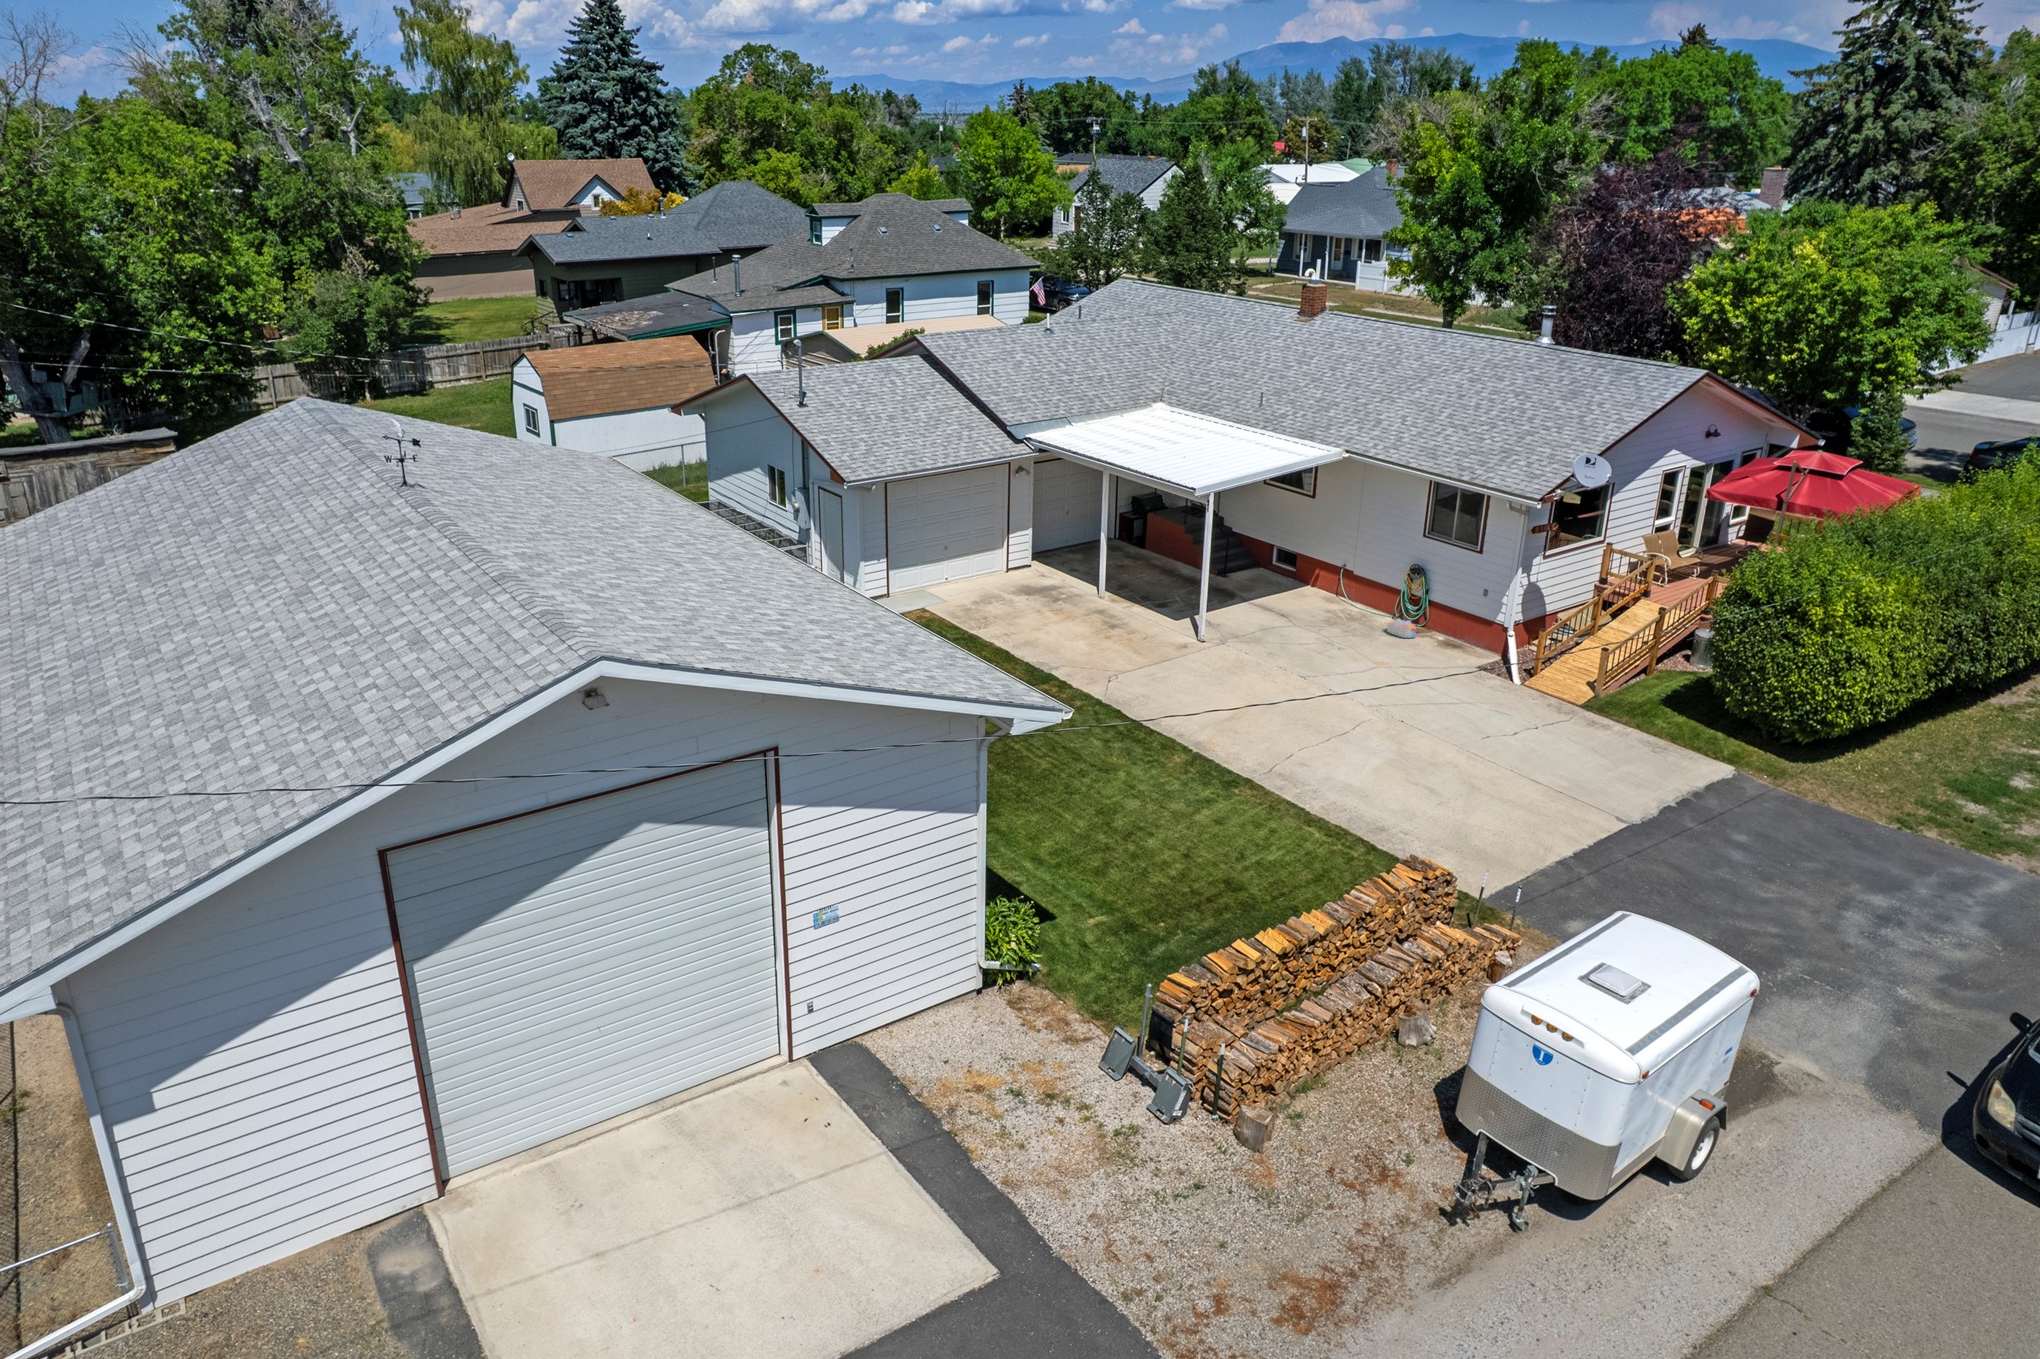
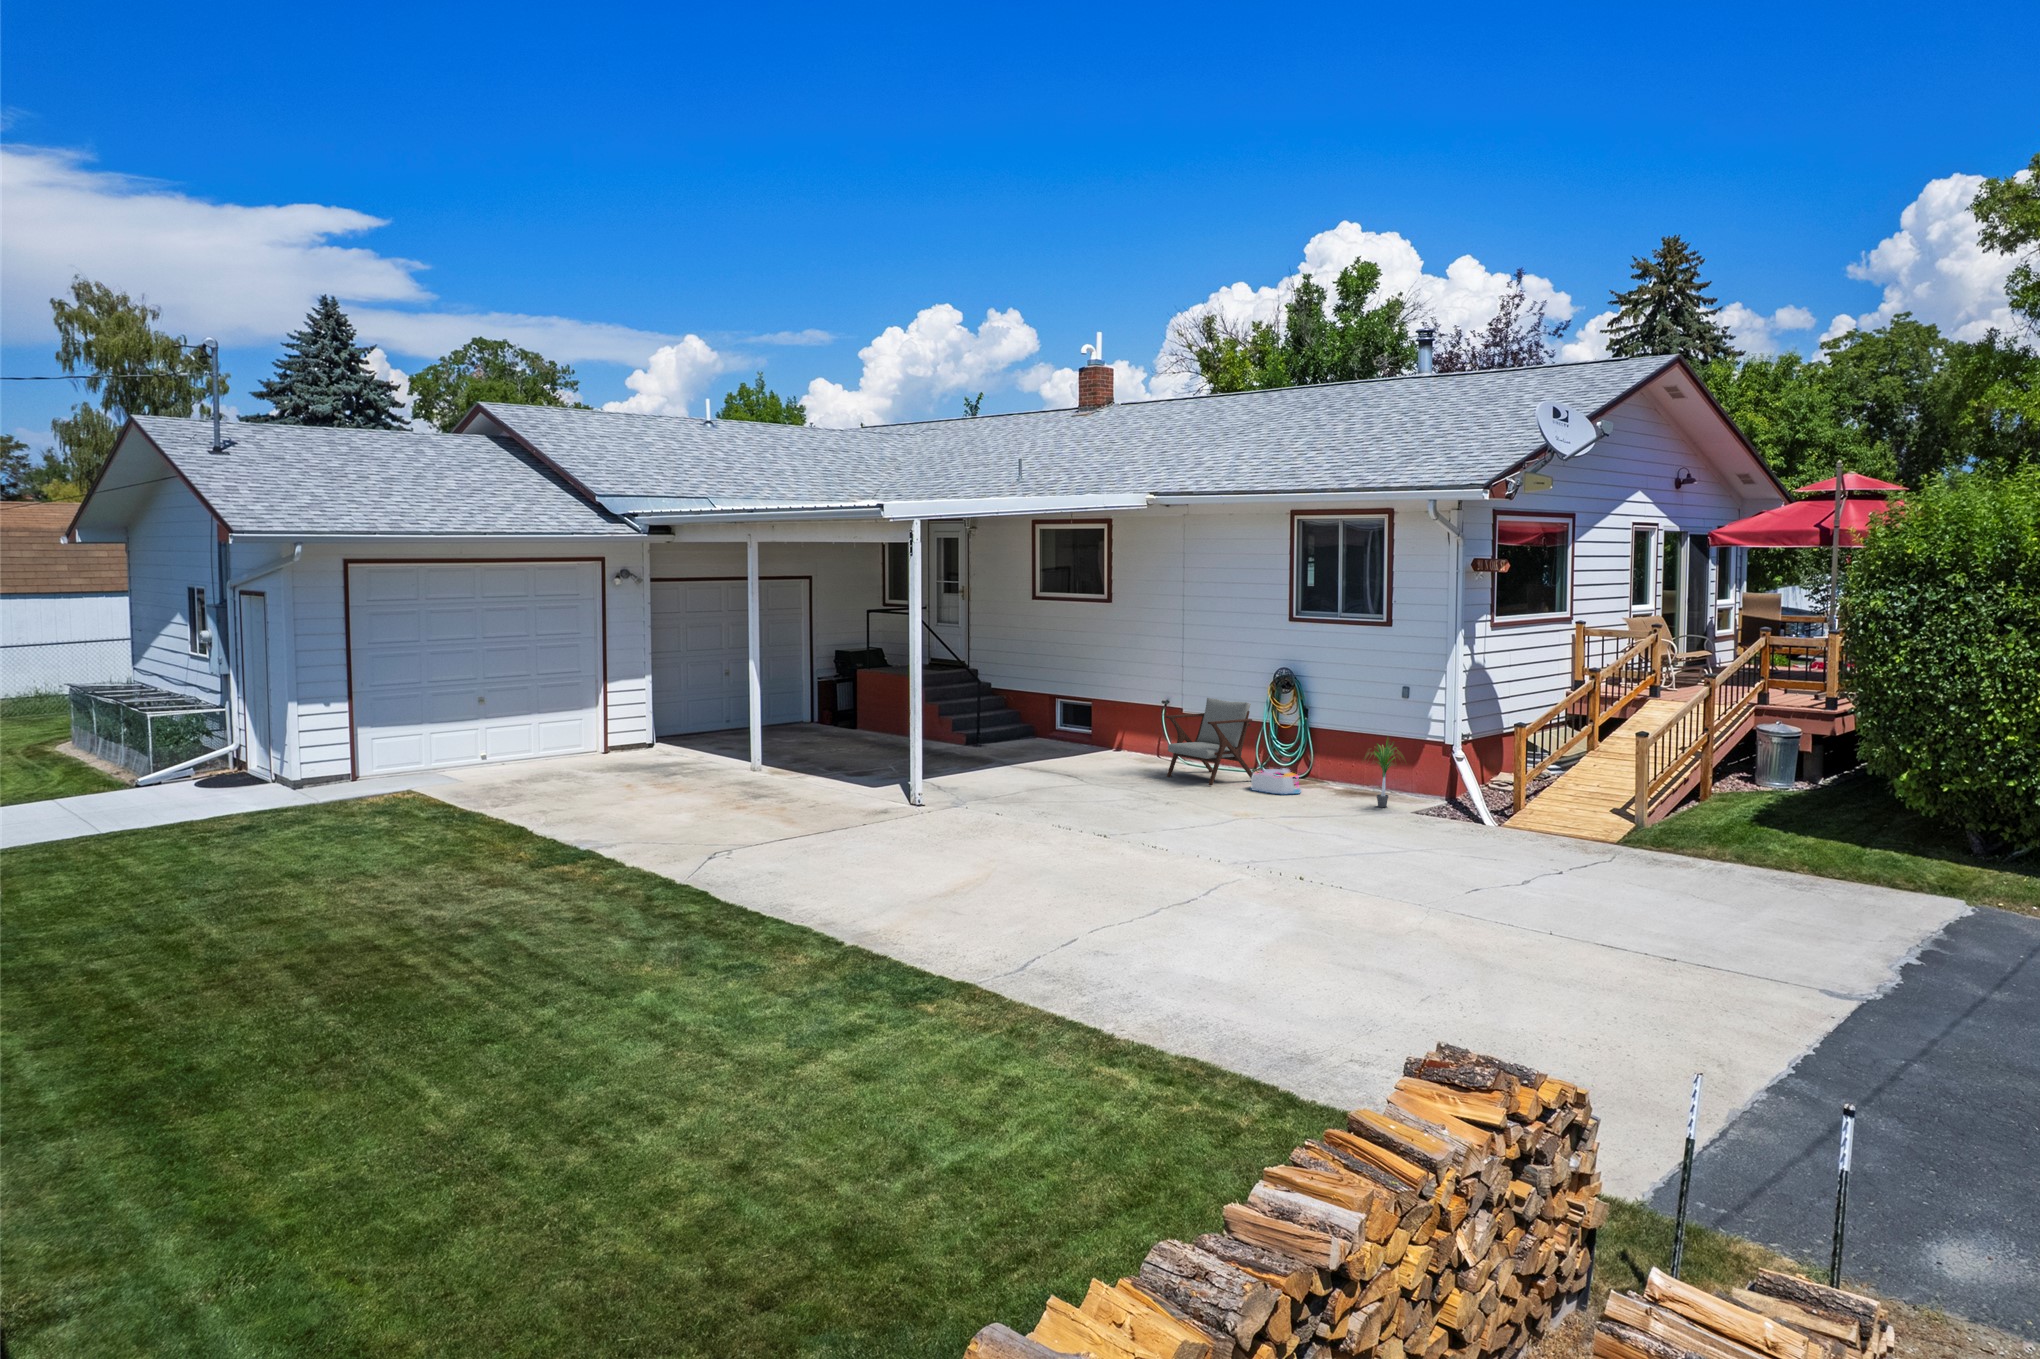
lounge chair: none [1337,569,1393,626] -> present [1166,698,1253,786]
potted plant: none [1452,615,1480,654] -> present [1374,743,1397,807]

